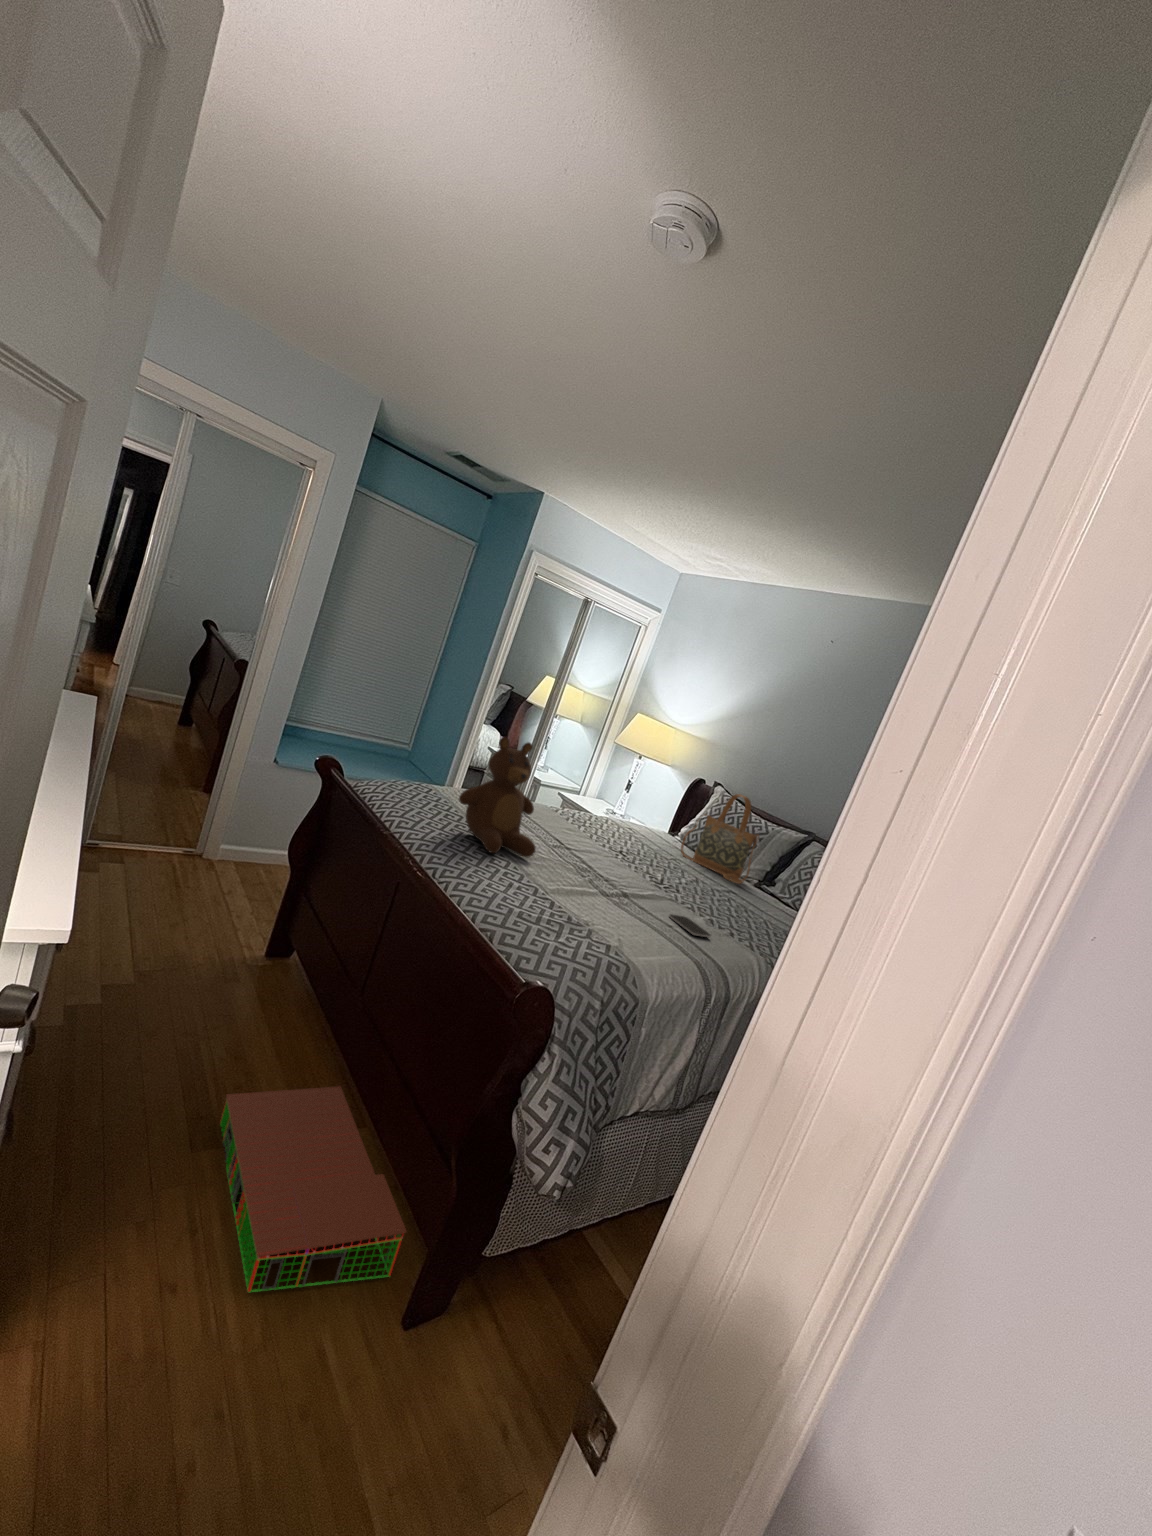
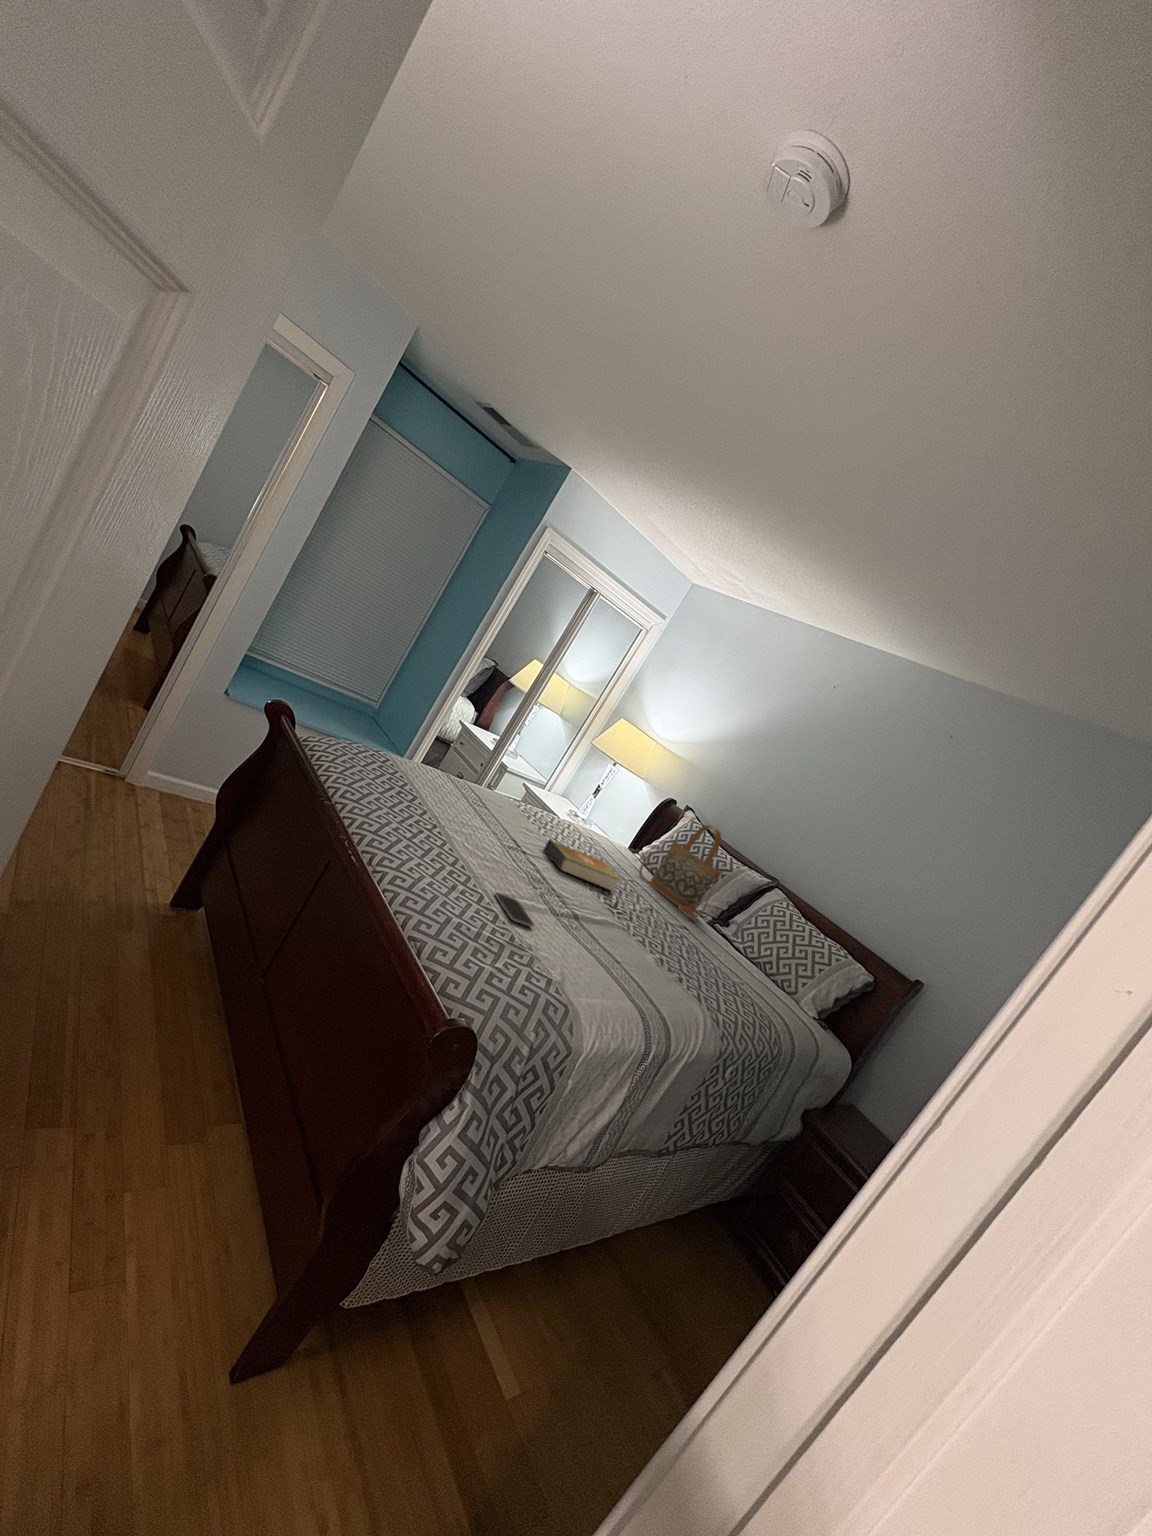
teddy bear: present [459,737,536,857] -> none [417,721,508,856]
book: none [586,835,663,871] -> present [544,840,621,892]
smartphone: present [669,914,711,937] -> present [495,893,534,927]
storage bin: present [220,1086,406,1292] -> none [45,1065,254,1325]

